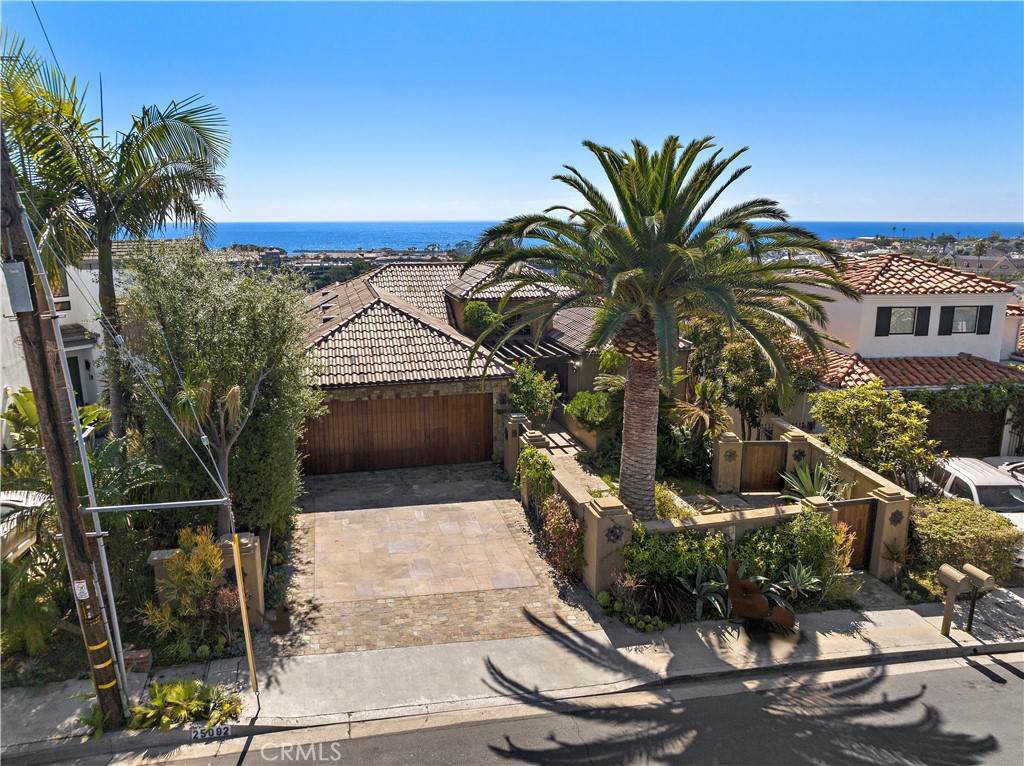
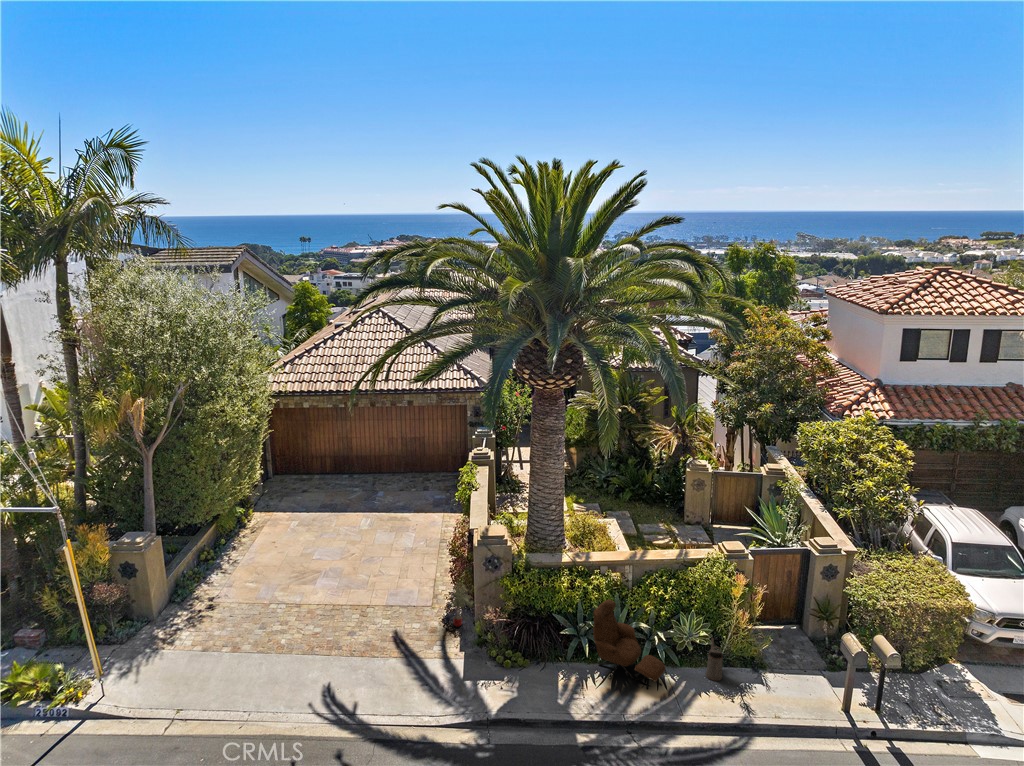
potted tree: none [569,557,595,602] -> present [451,585,473,627]
watering can: present [255,601,297,635] -> present [706,638,723,681]

